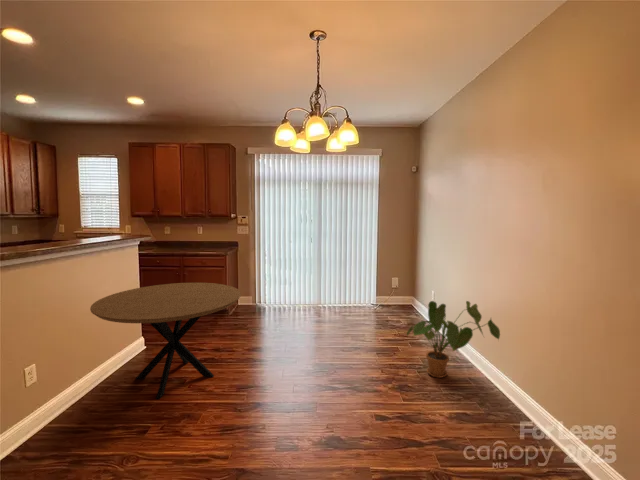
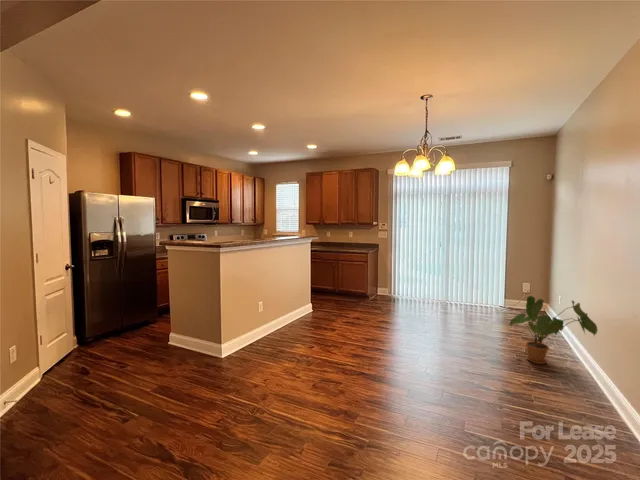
dining table: present [90,283,241,399] -> none [286,269,373,337]

